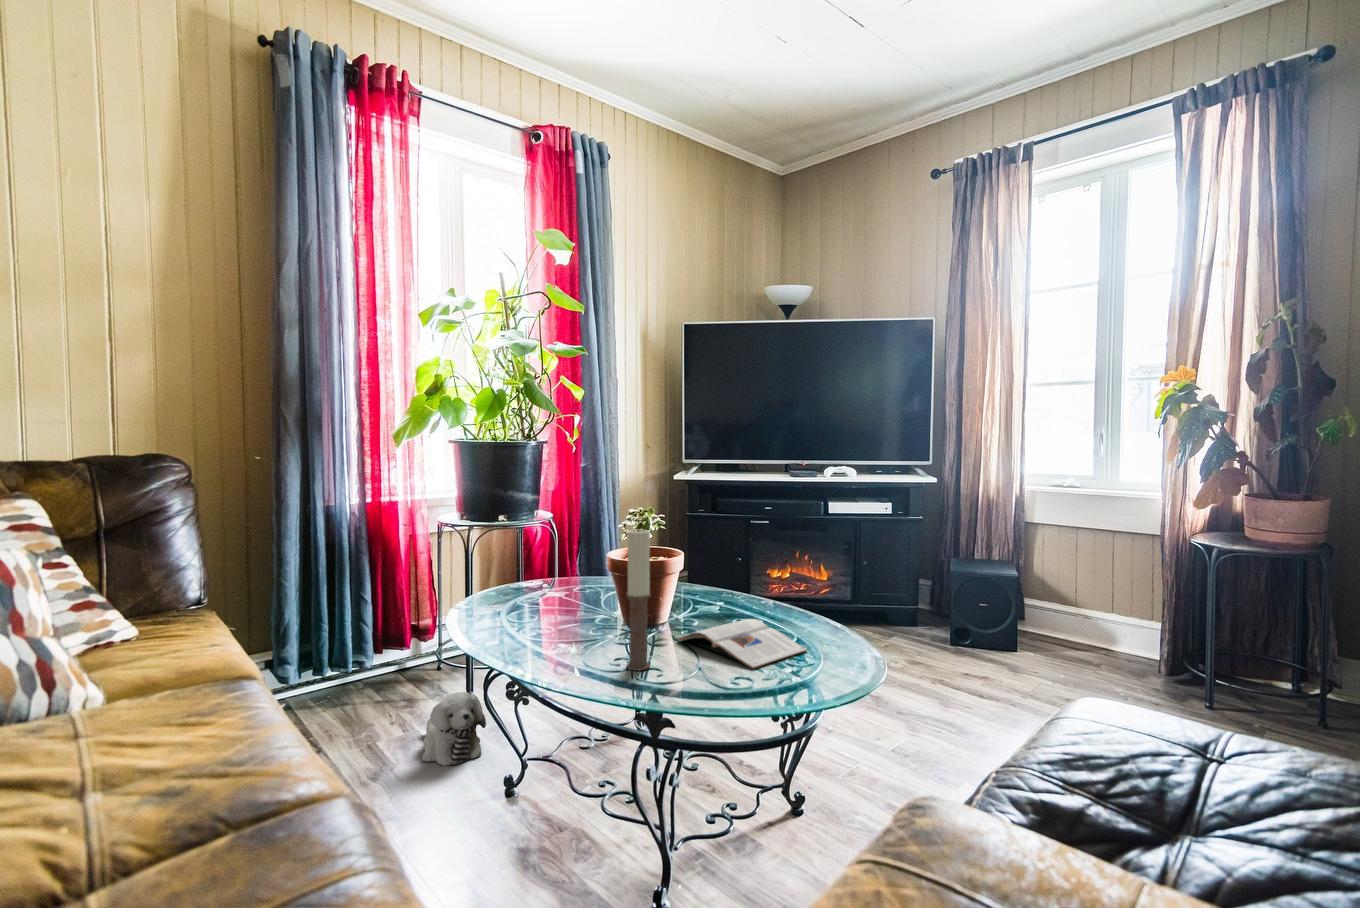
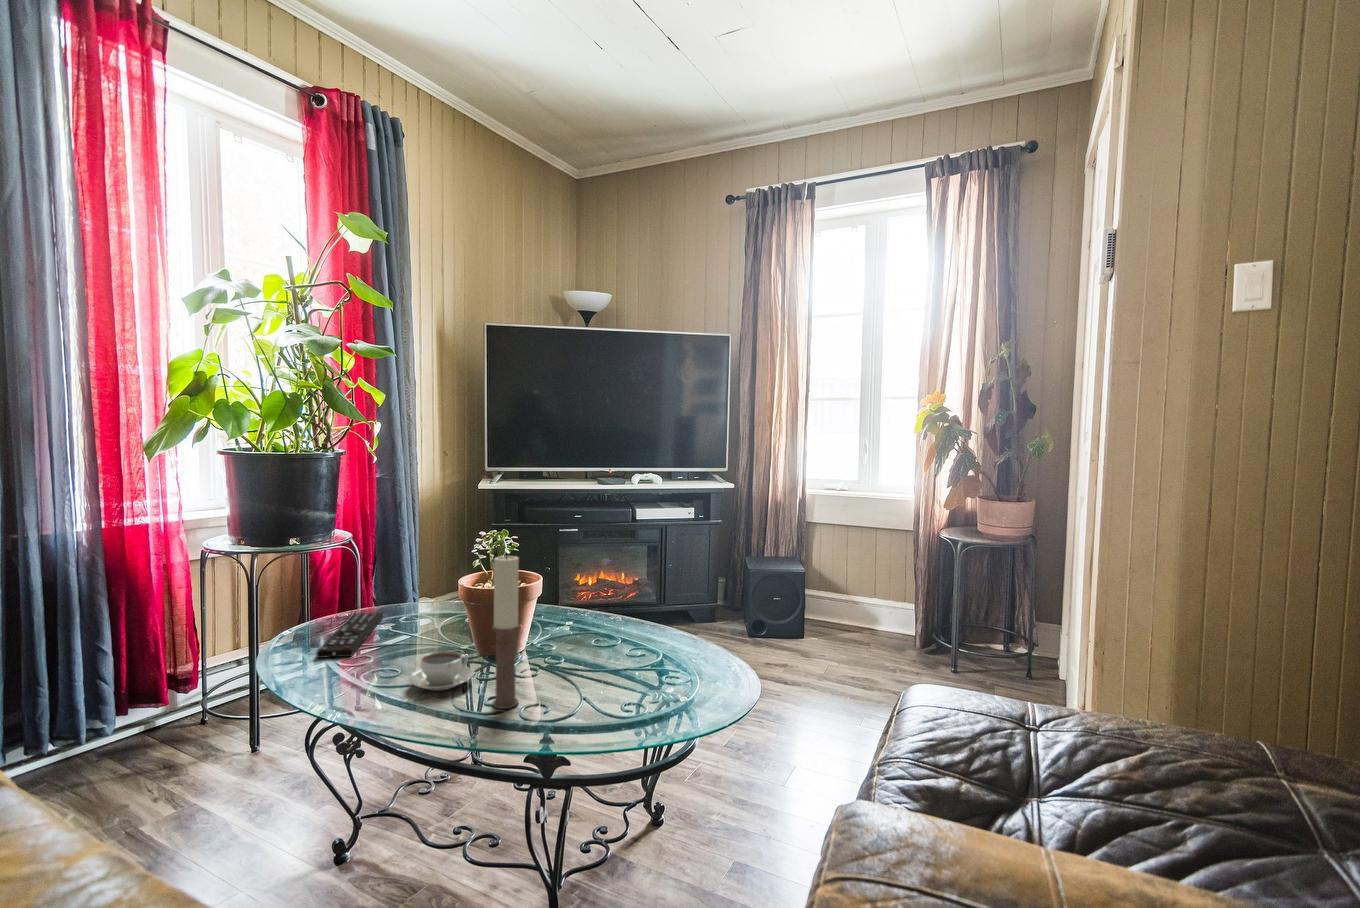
remote control: none [502,582,565,616] -> present [316,613,383,658]
coffee cup: none [563,616,619,650] -> present [409,651,474,691]
magazine: present [678,619,807,669] -> none [535,637,671,692]
plush toy: present [422,692,486,765] -> none [202,752,287,845]

